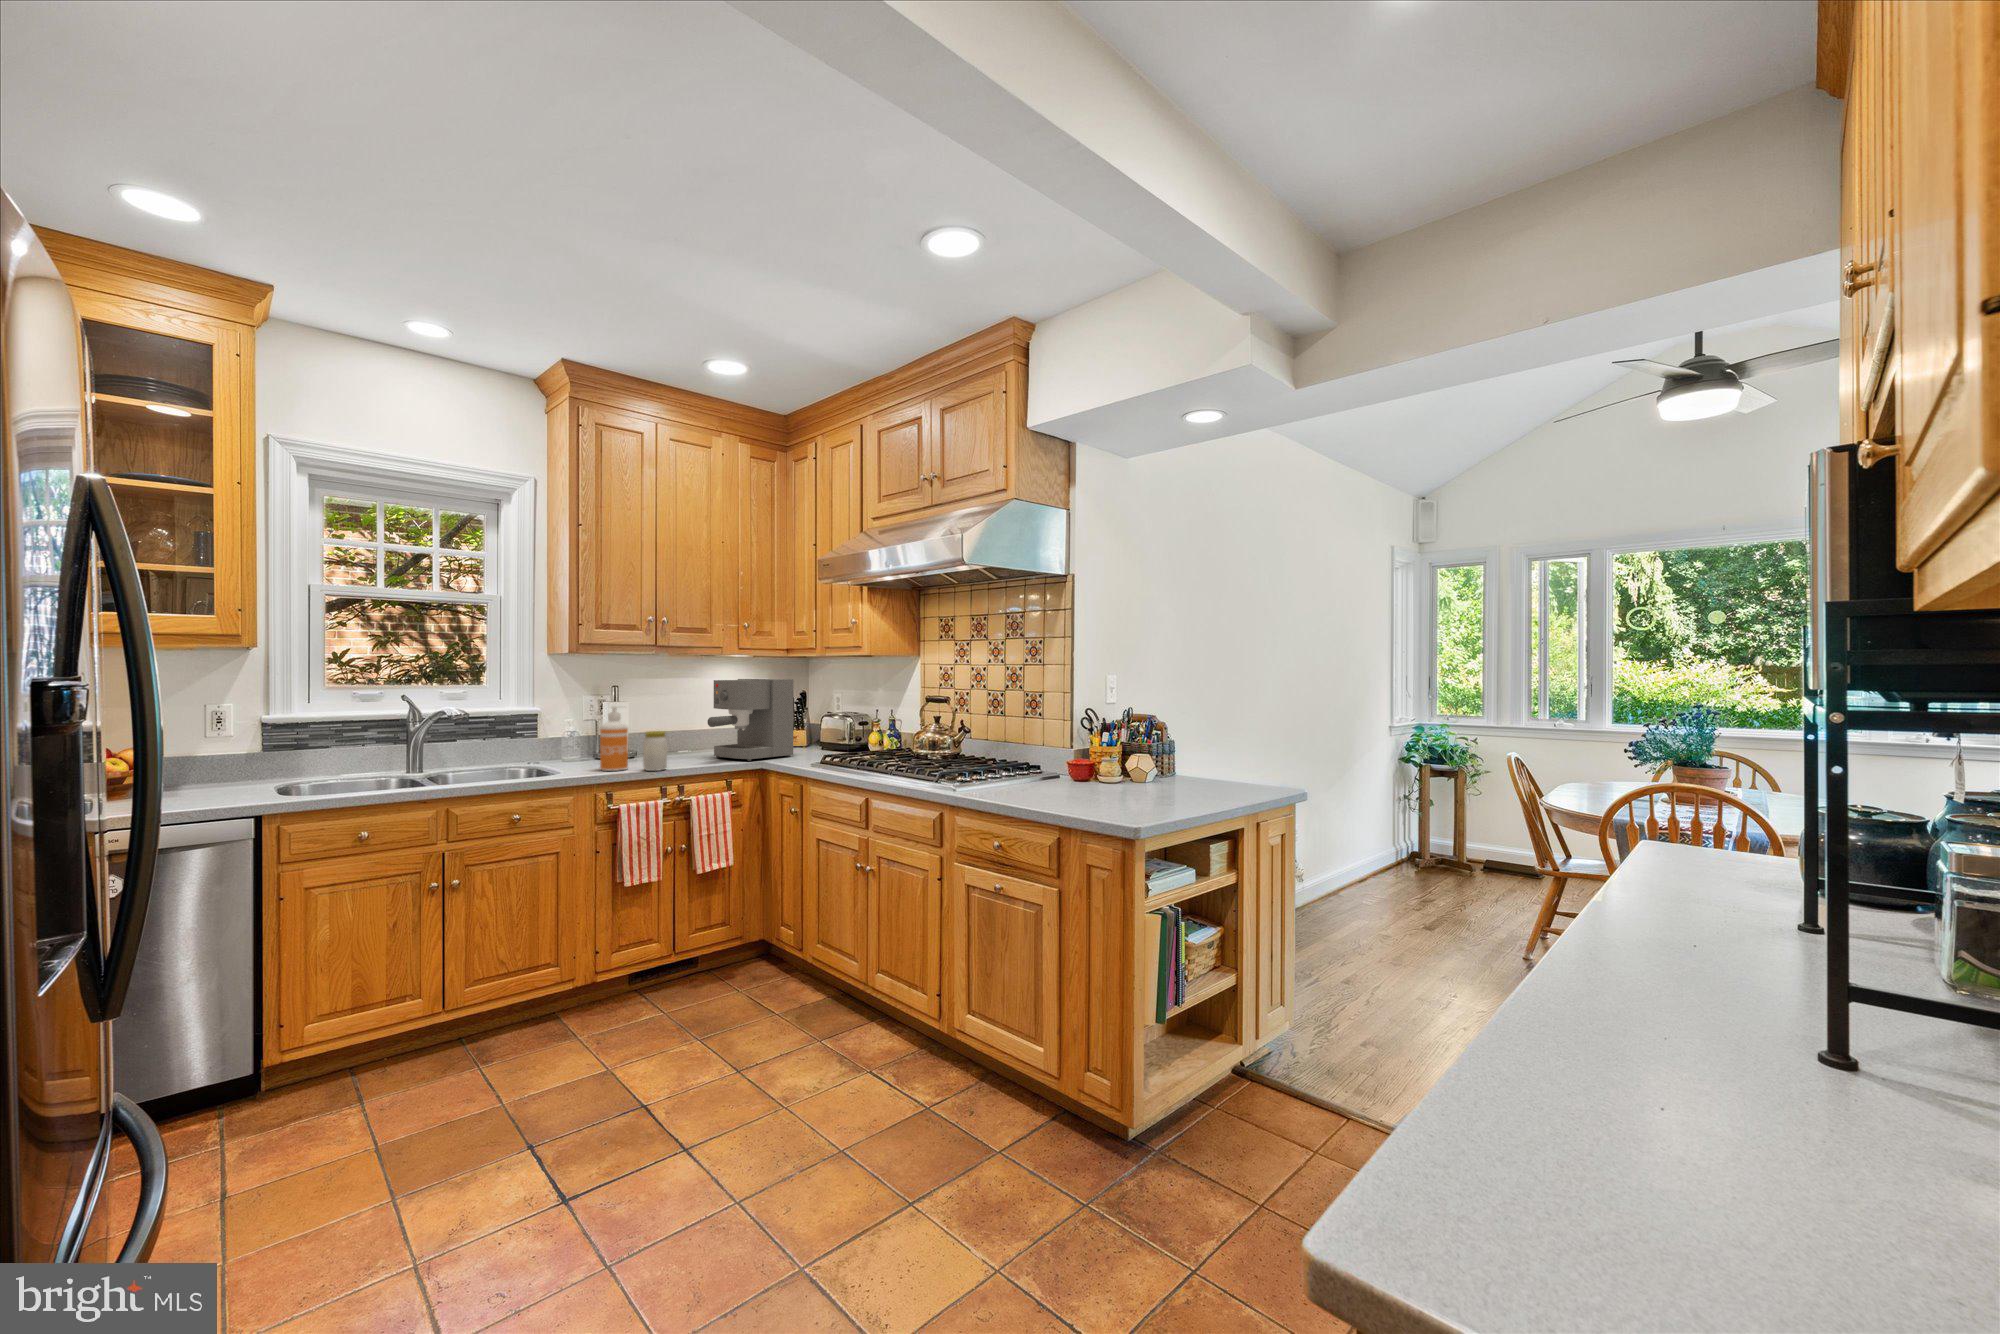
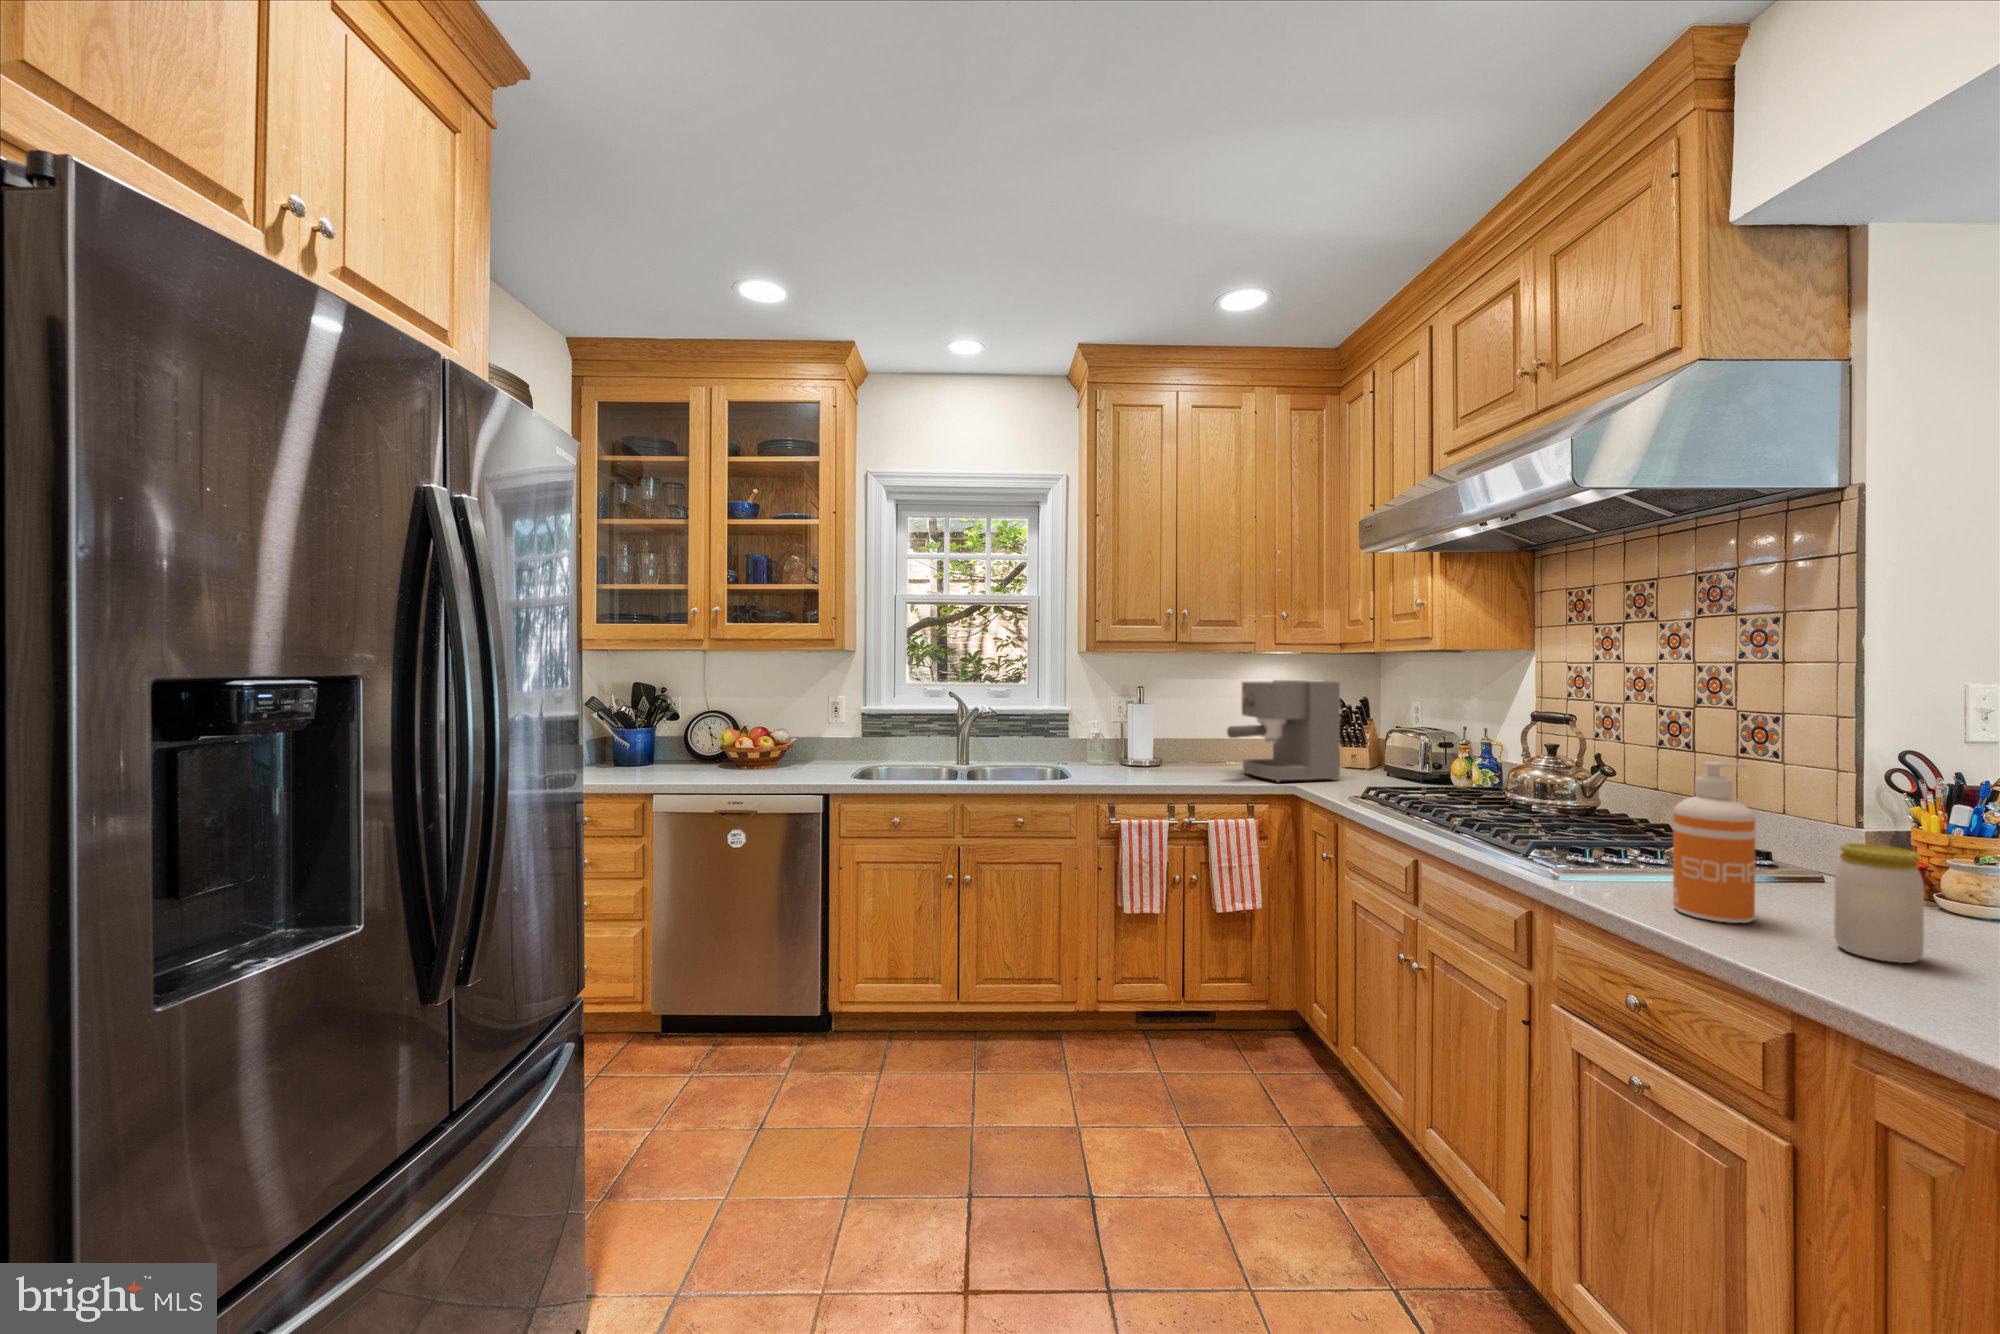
soap dispenser: present [600,706,628,771] -> present [1673,762,1755,923]
jar: present [643,731,667,771] -> present [1834,843,1924,963]

